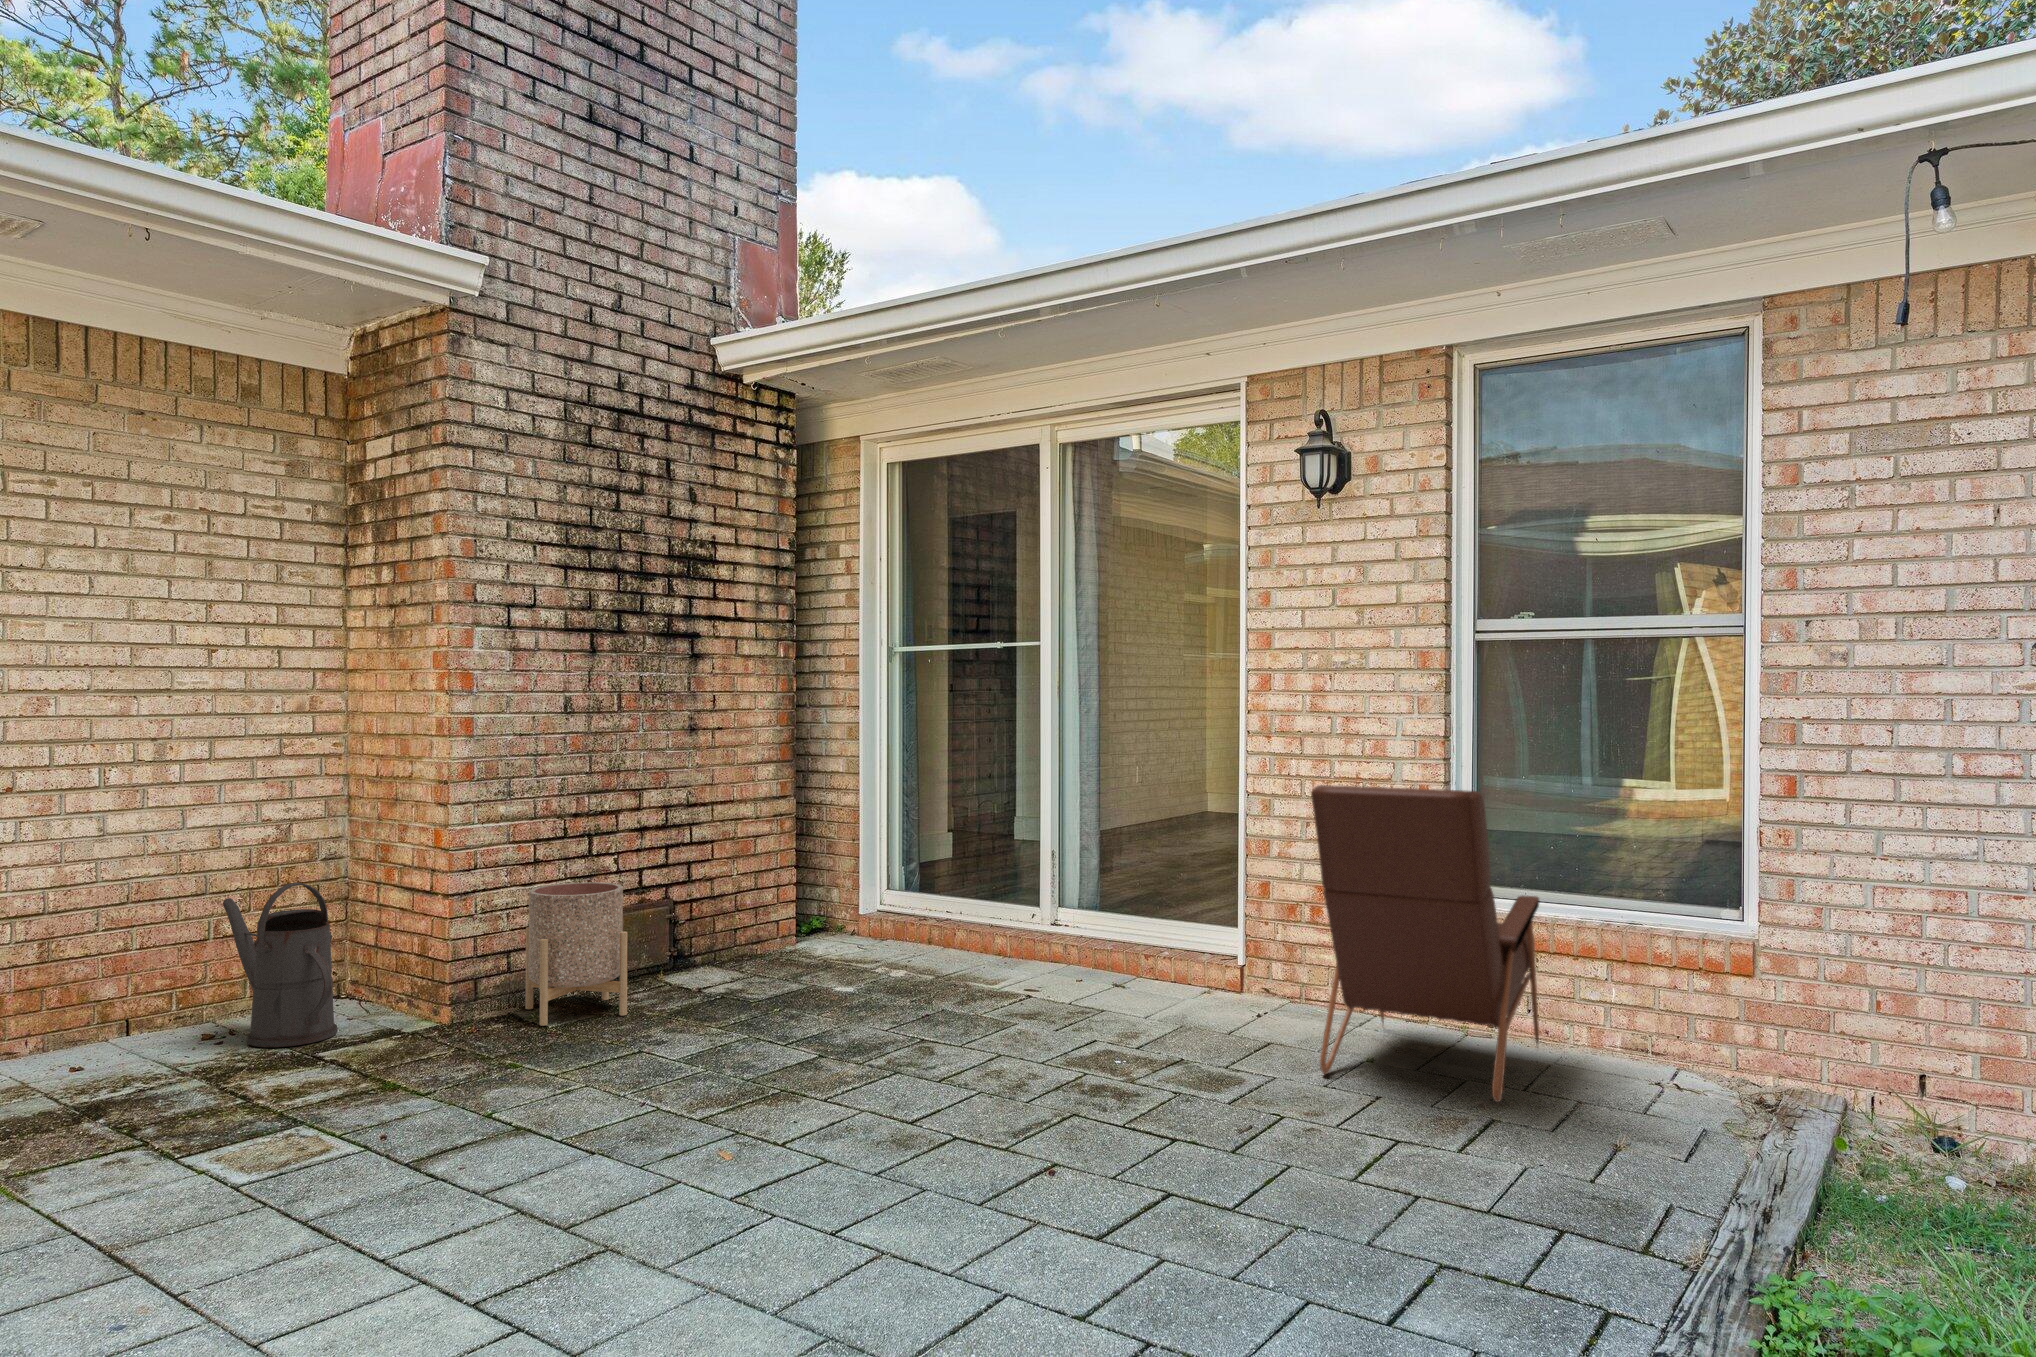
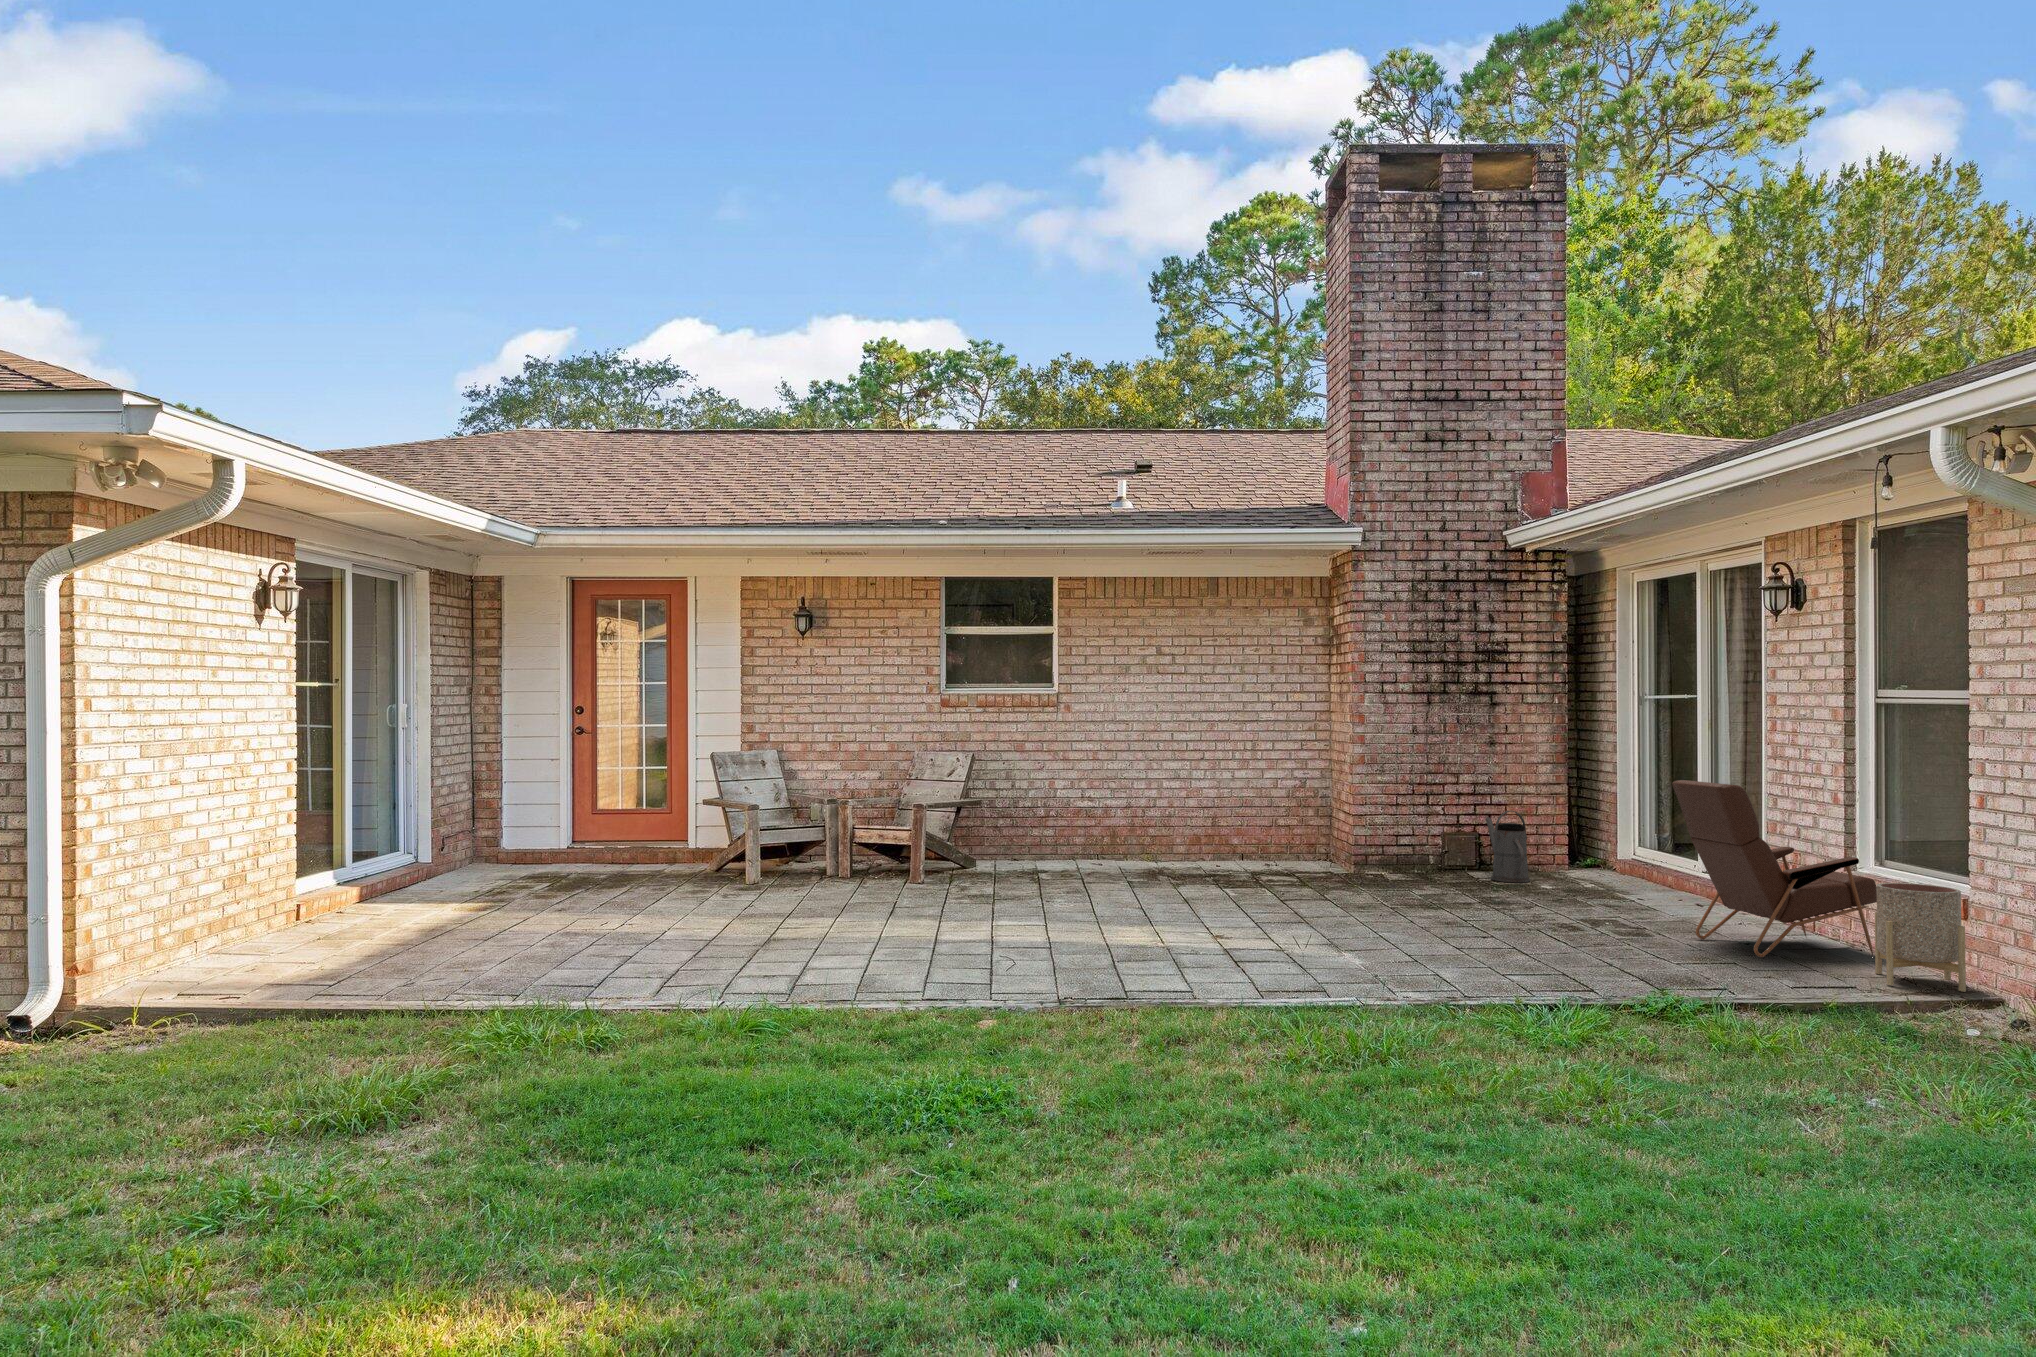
watering can: present [223,882,337,1047] -> present [1486,811,1530,882]
planter: present [525,882,627,1026] -> present [1875,883,1966,992]

